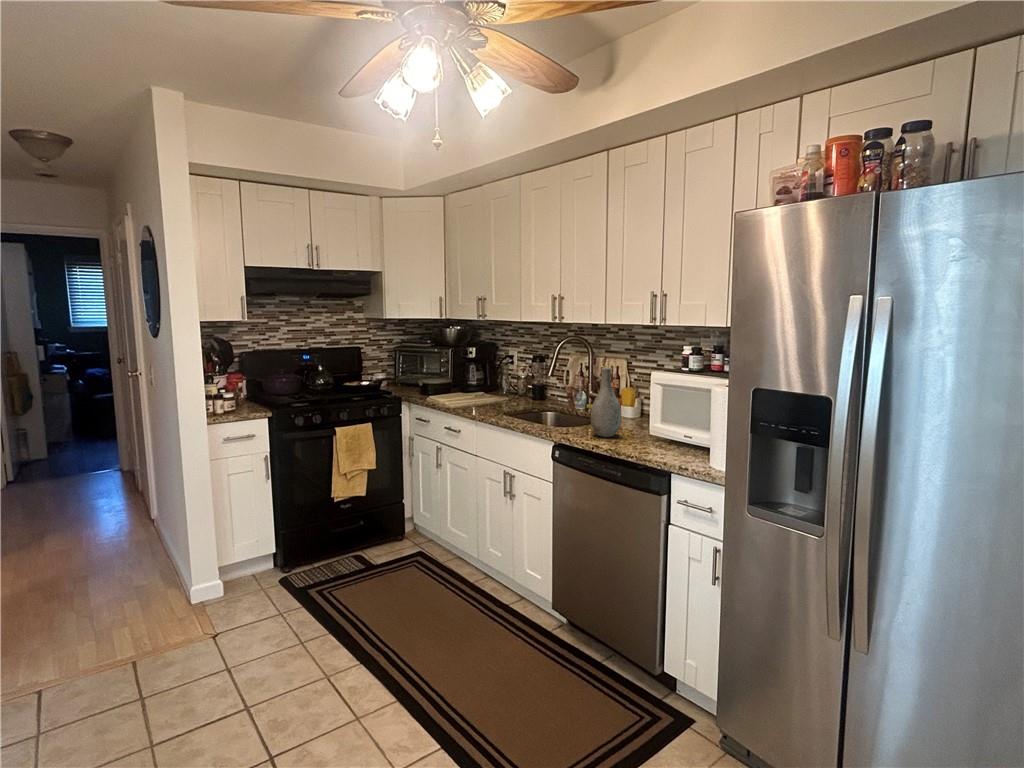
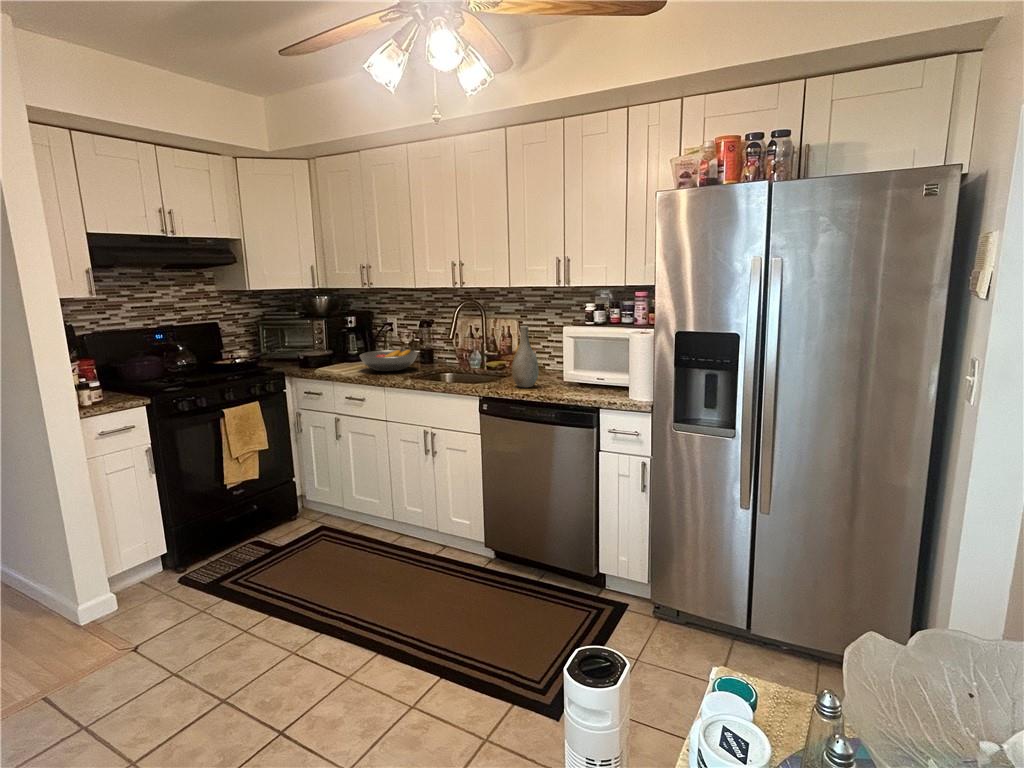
fruit bowl: none [464,383,523,405] -> present [360,349,418,371]

